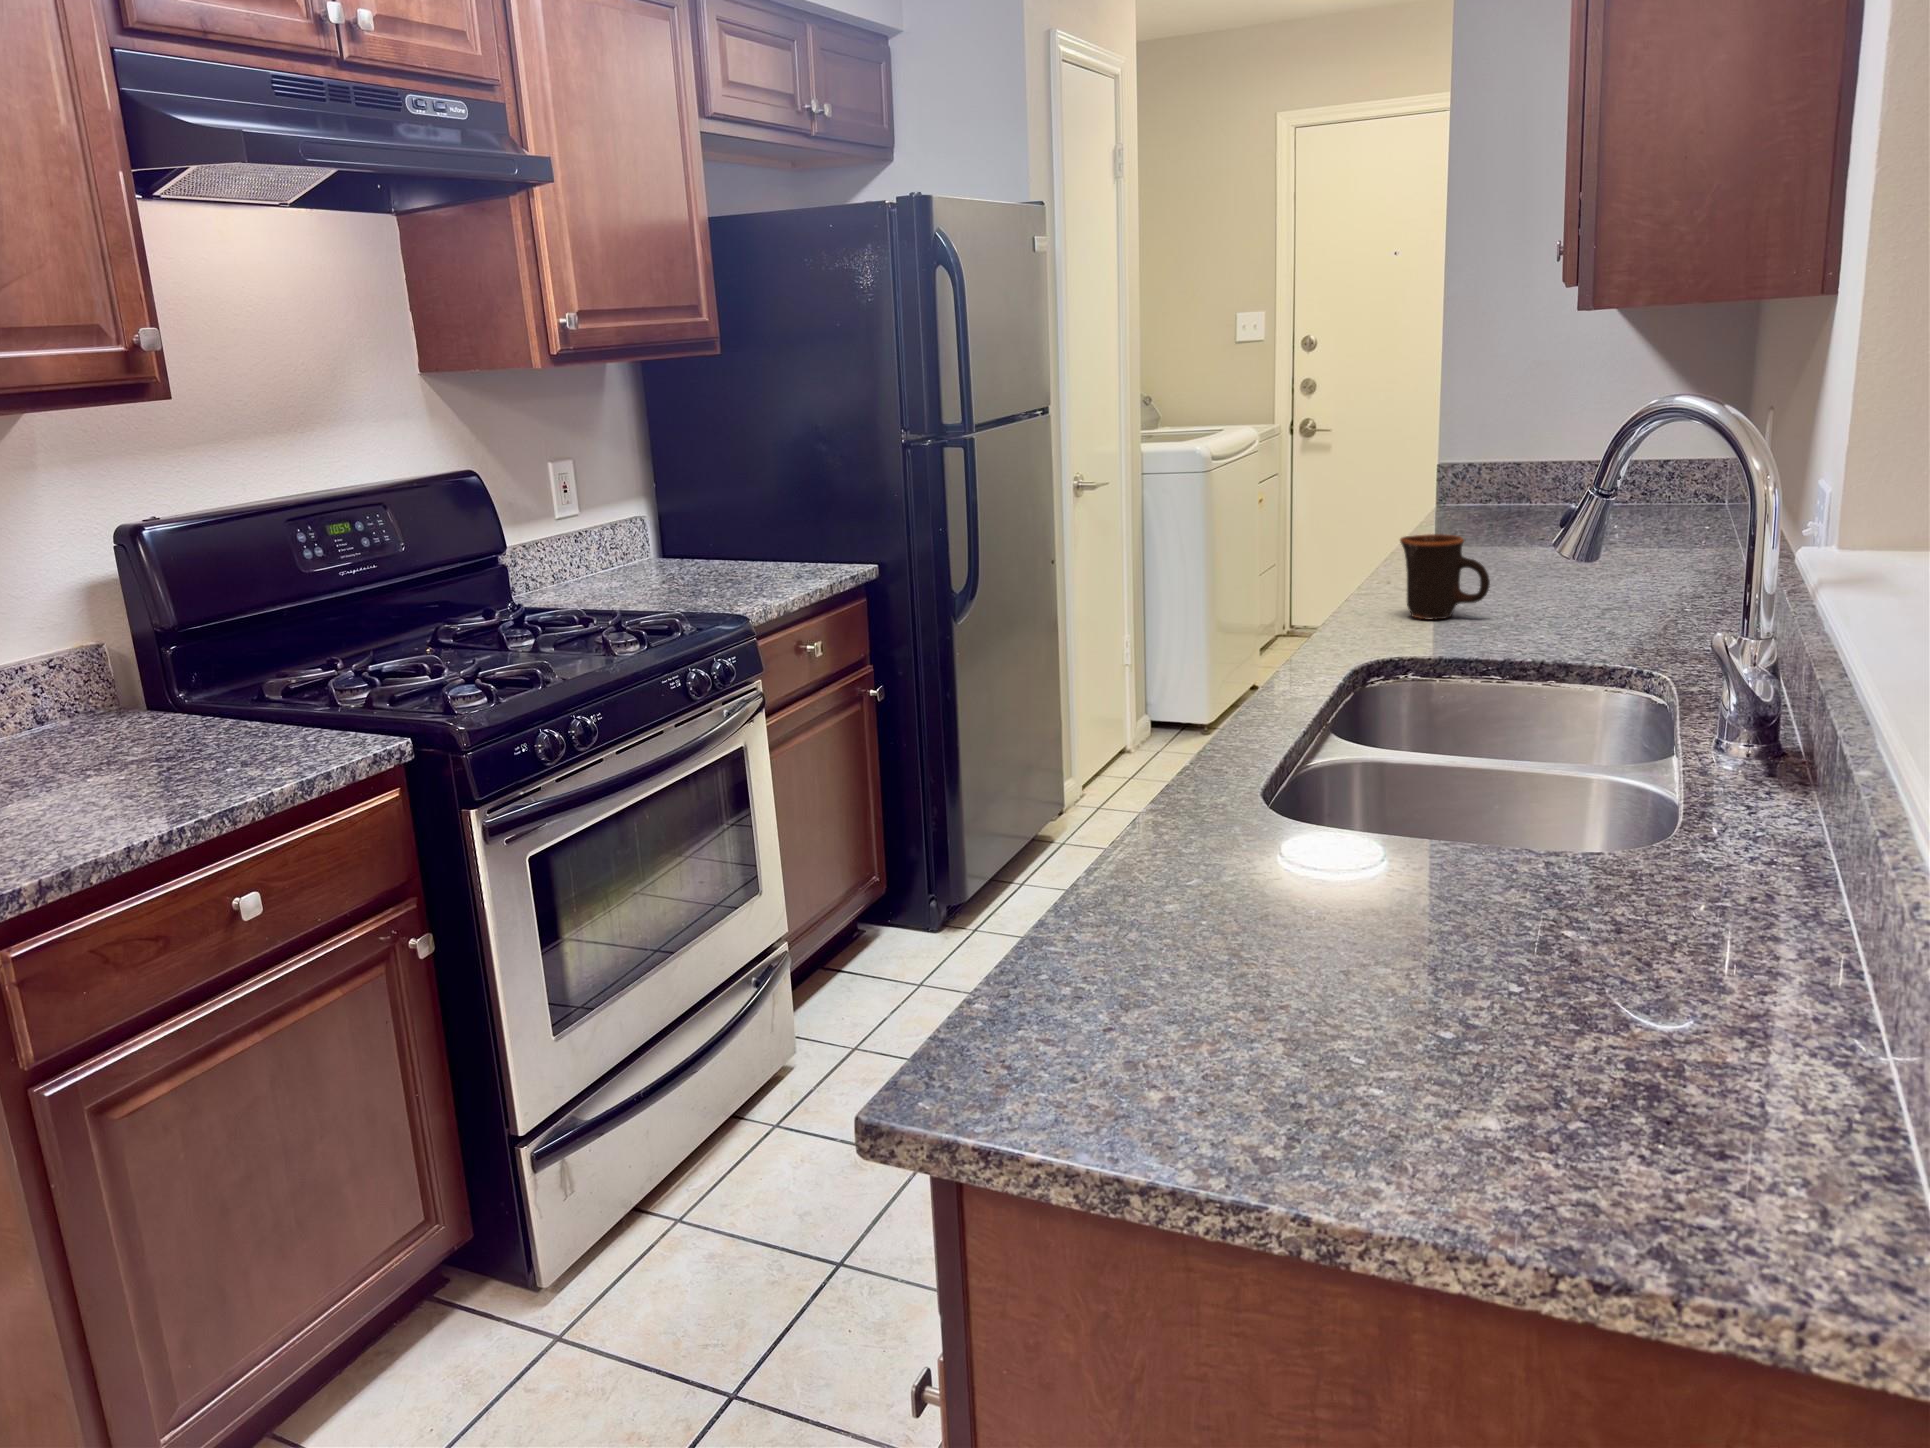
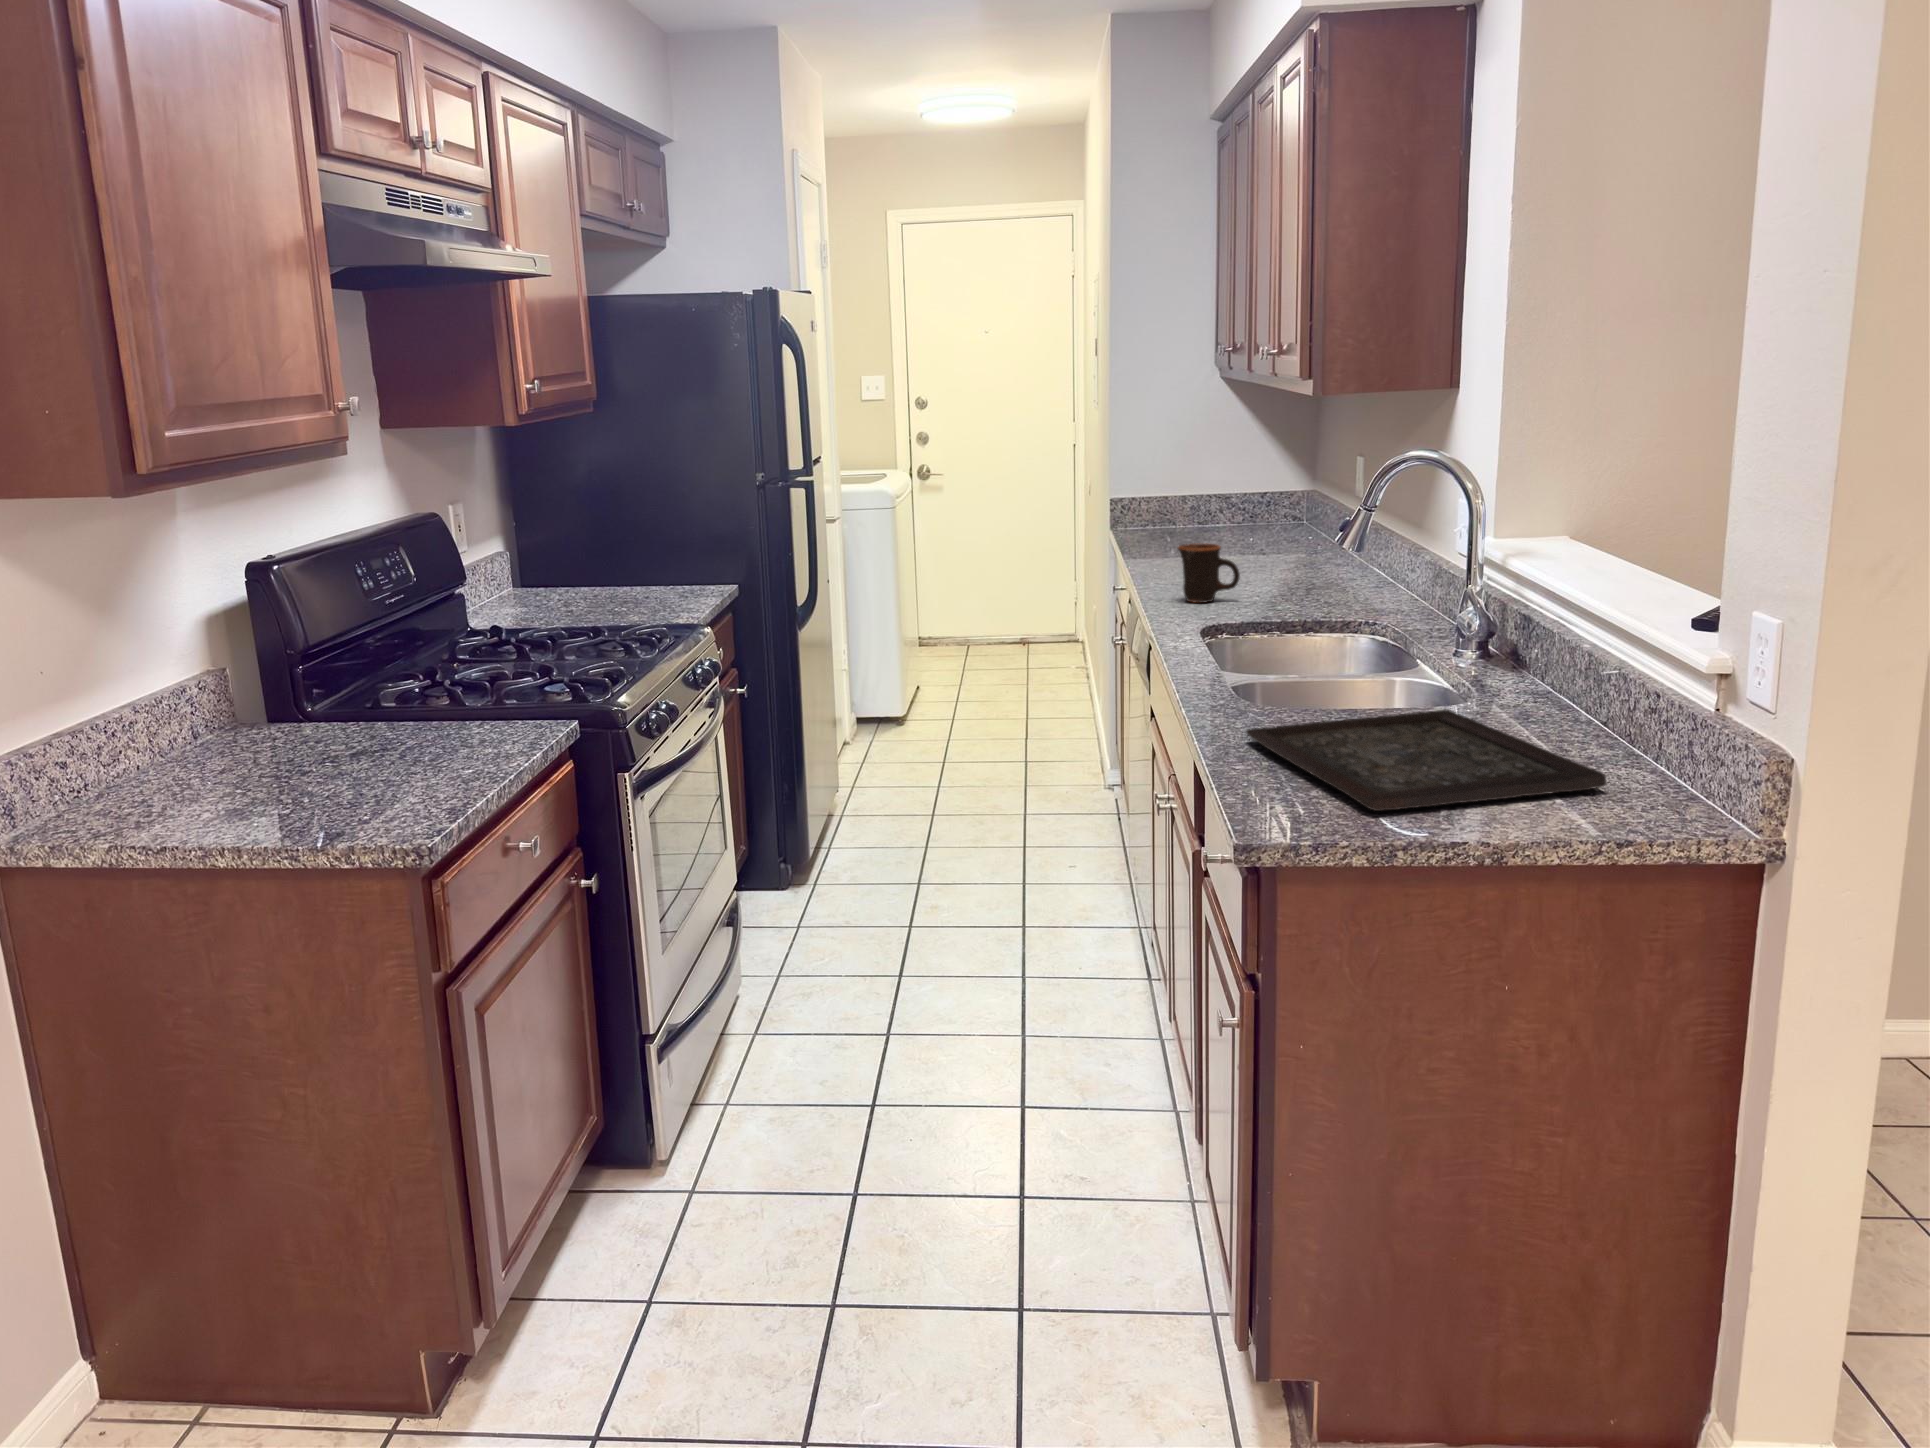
tray: none [1166,861,1714,1106] -> present [1246,709,1606,811]

